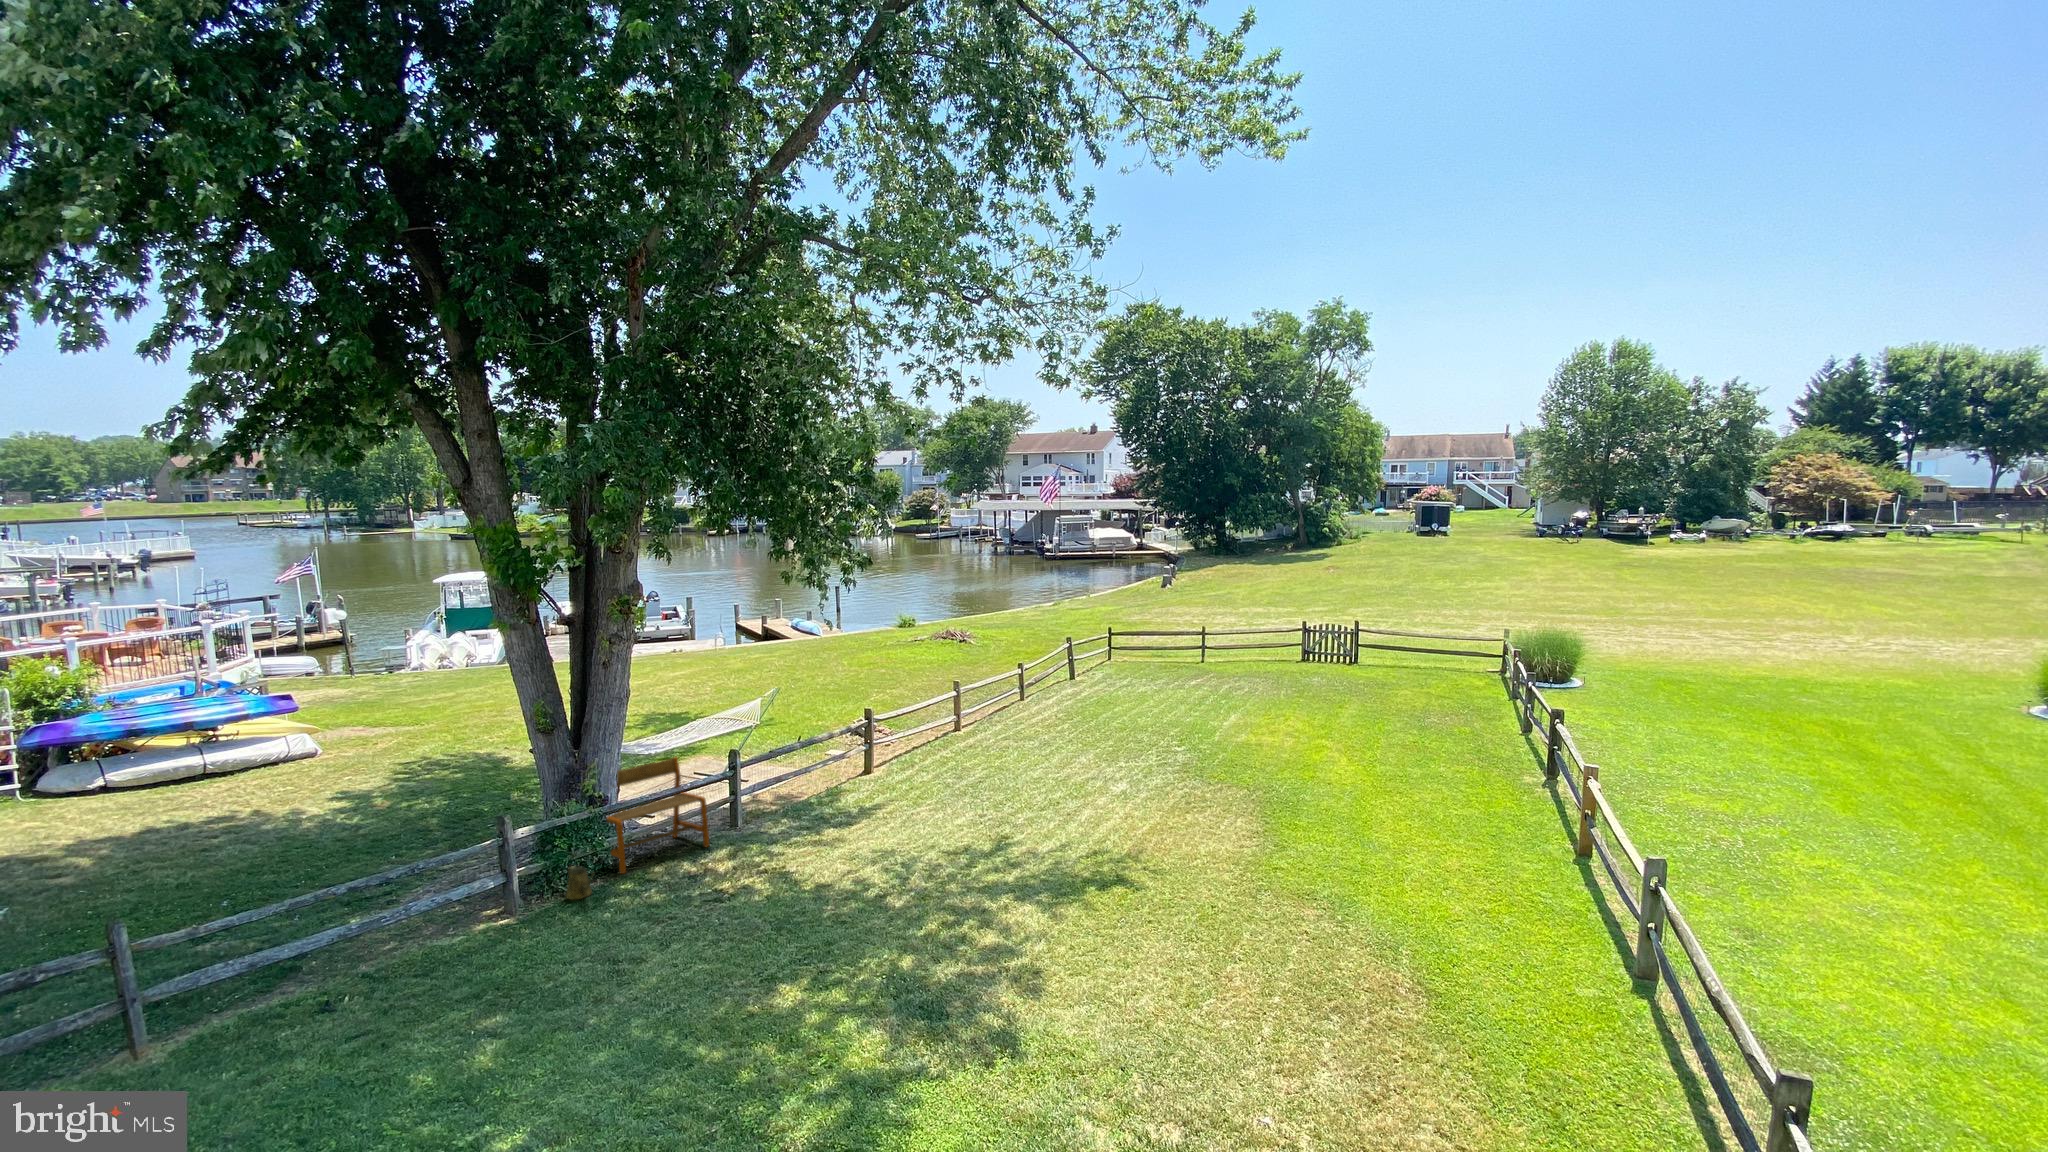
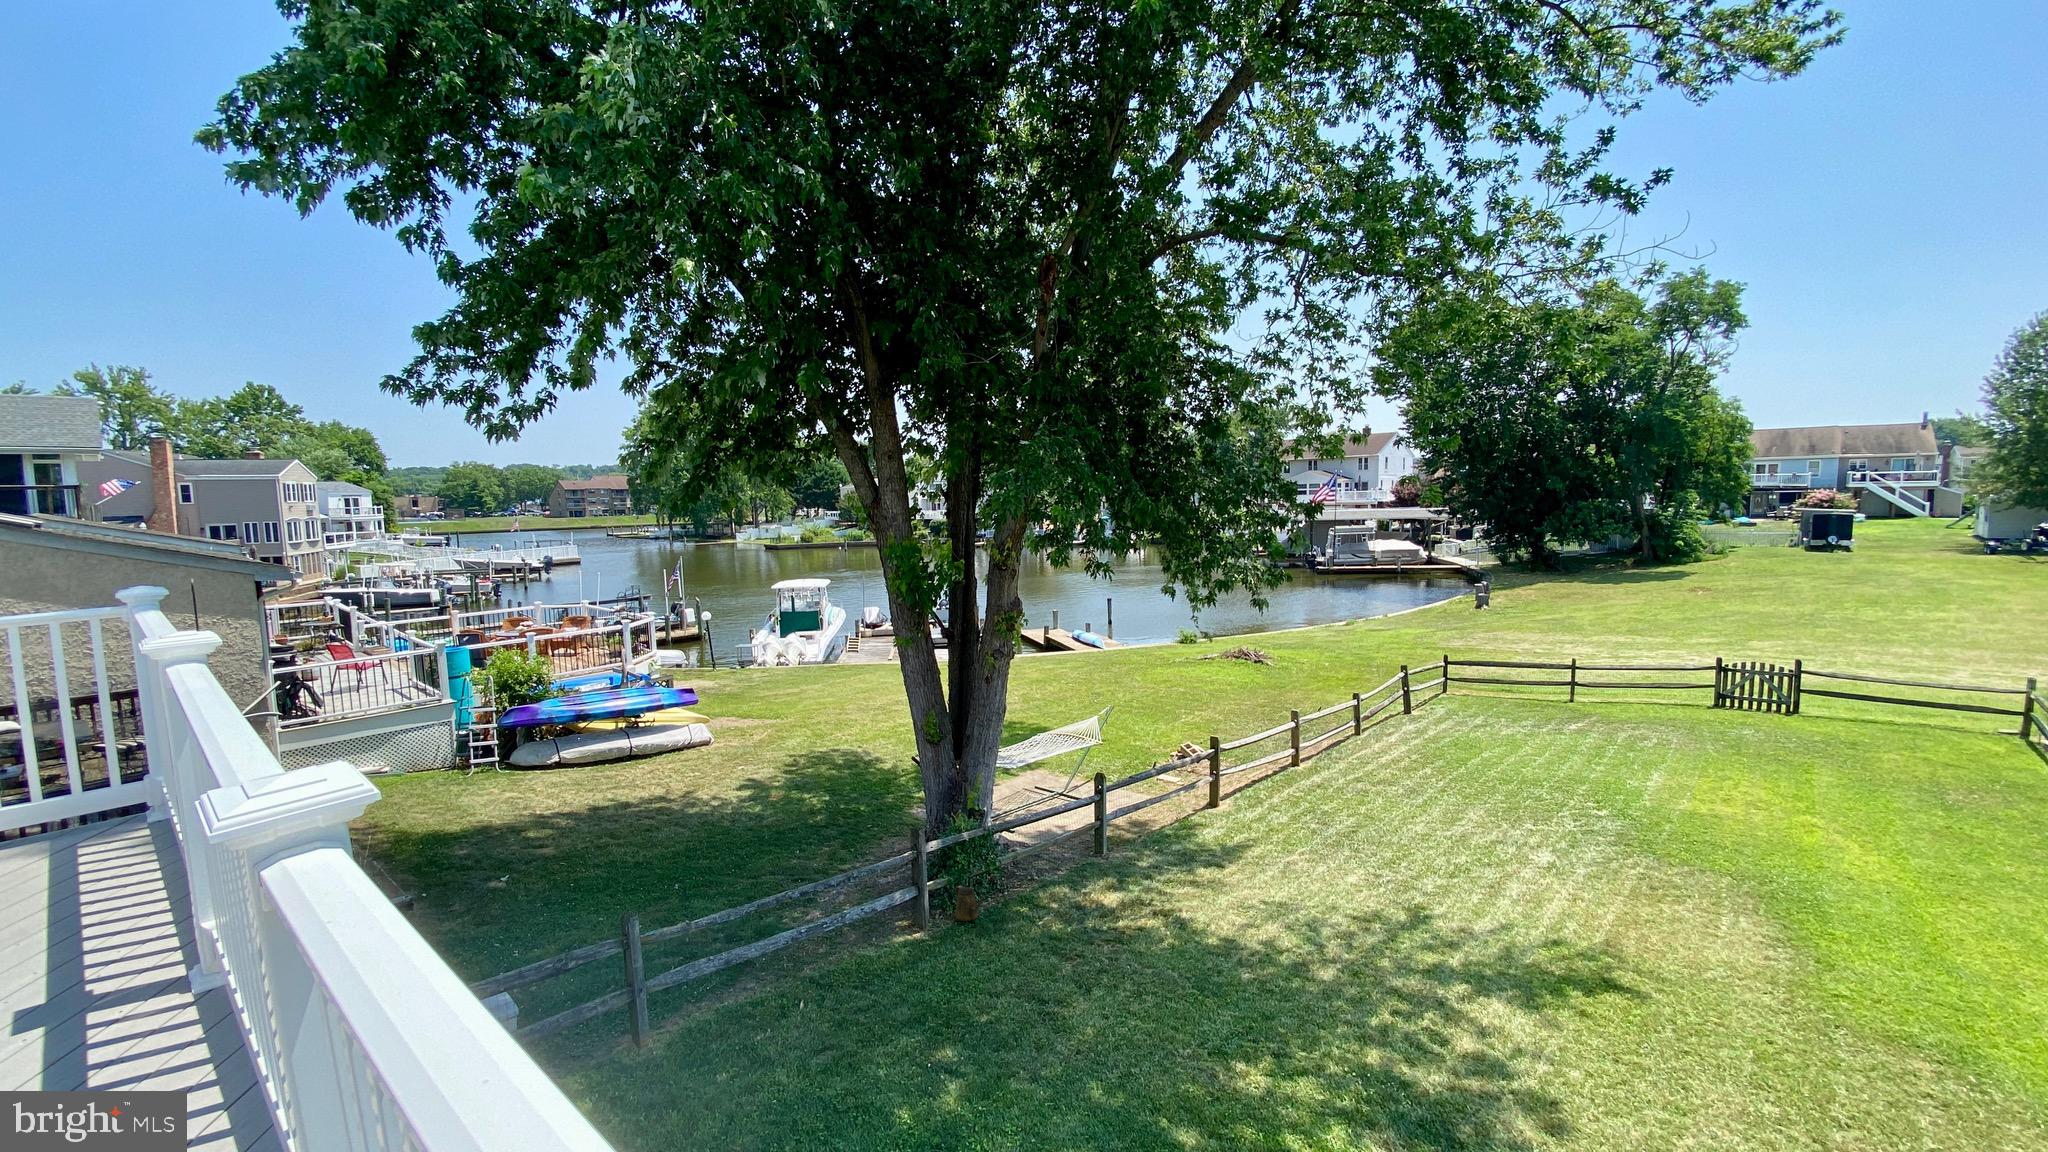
bench: present [607,757,710,874] -> none [973,778,1081,898]

